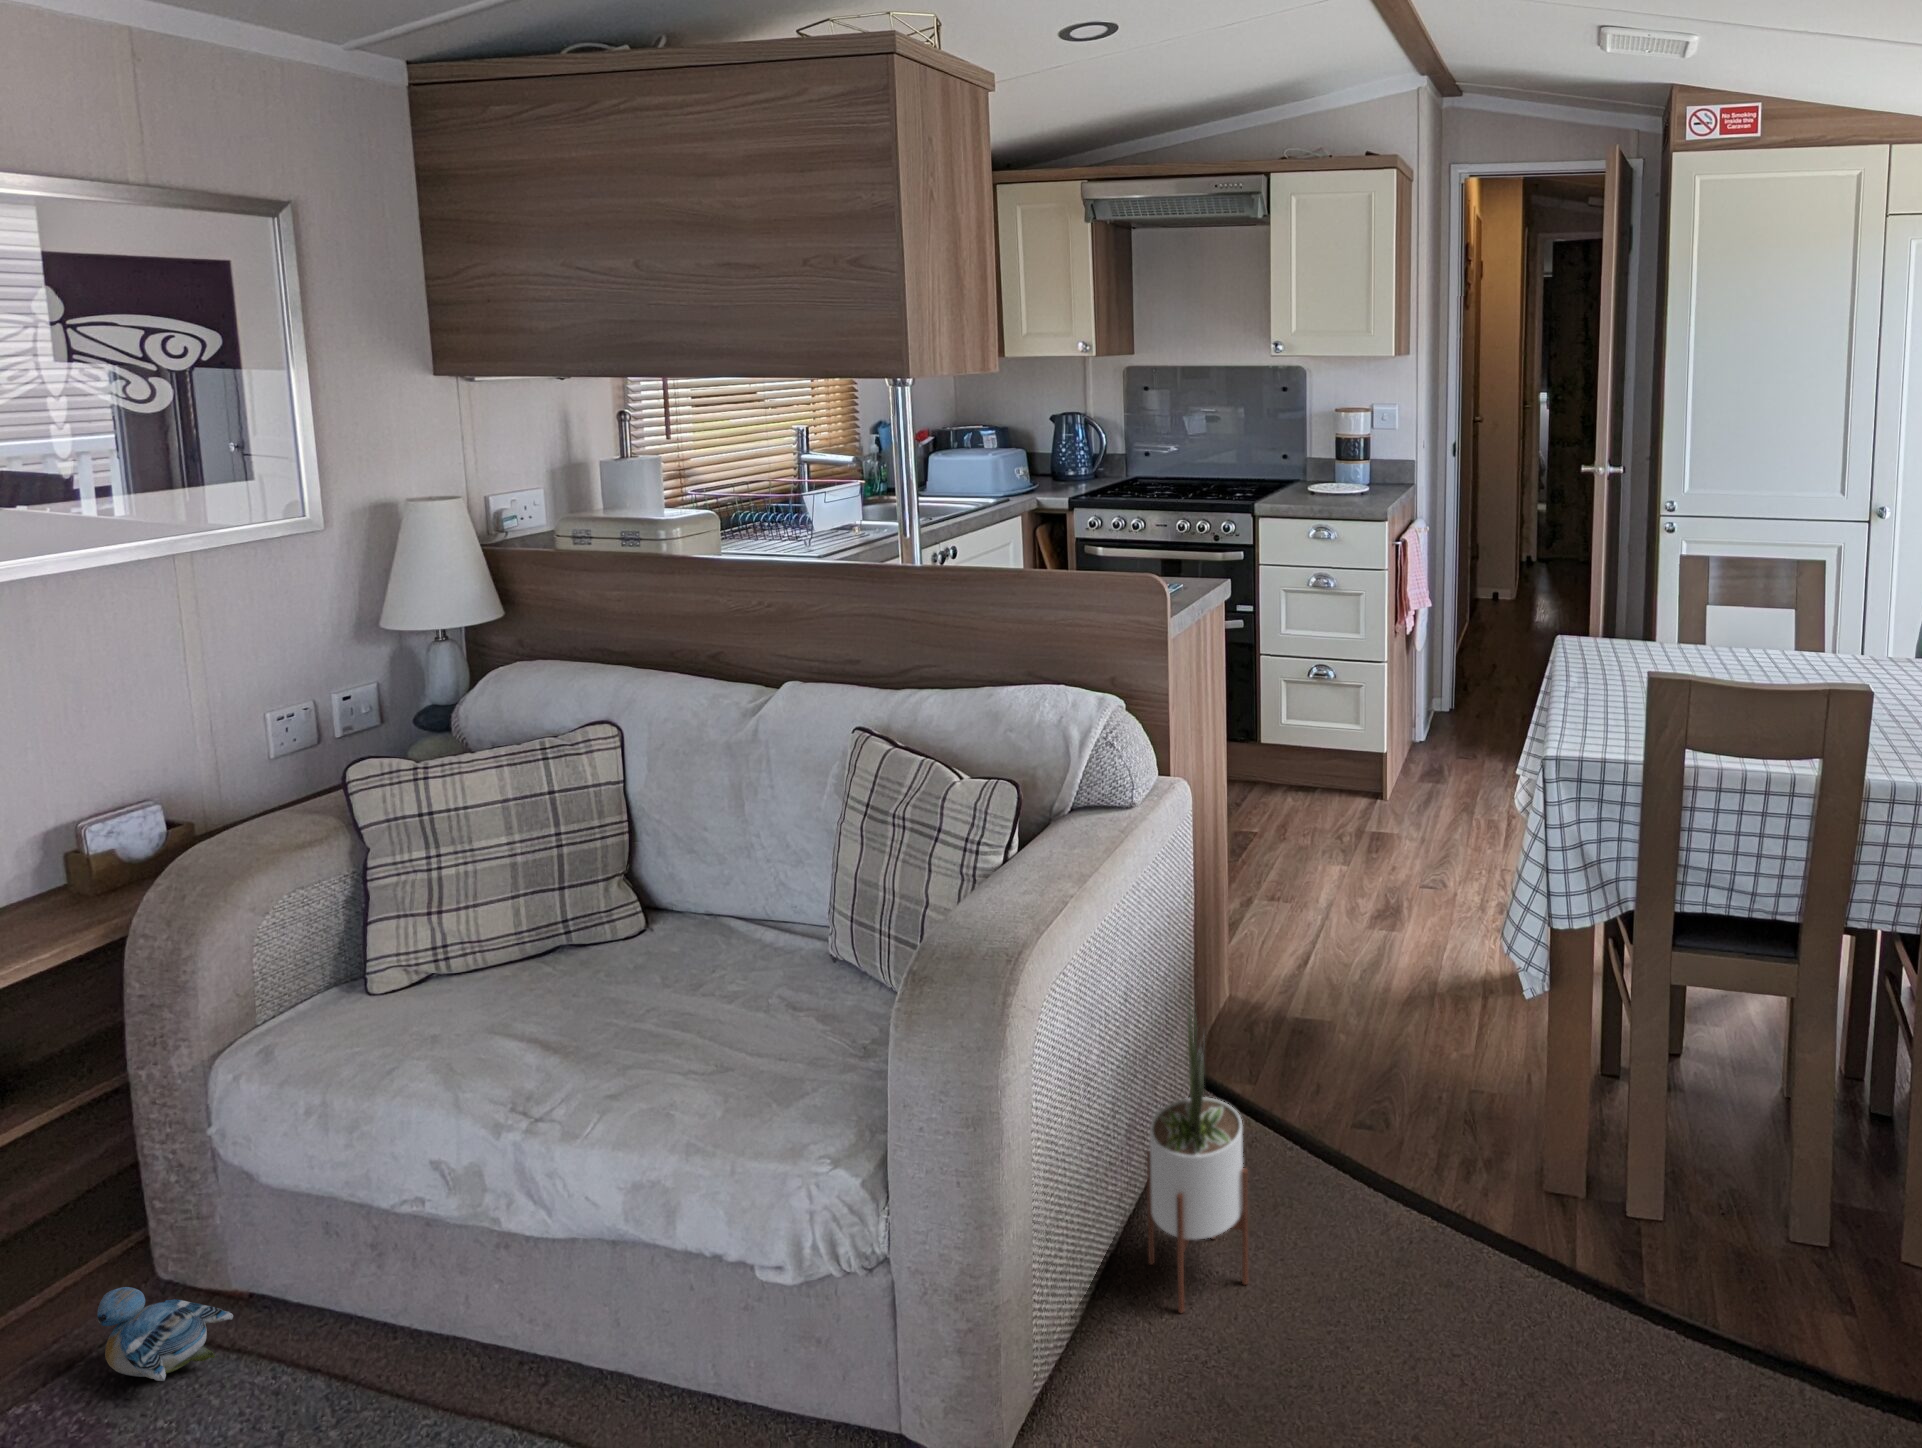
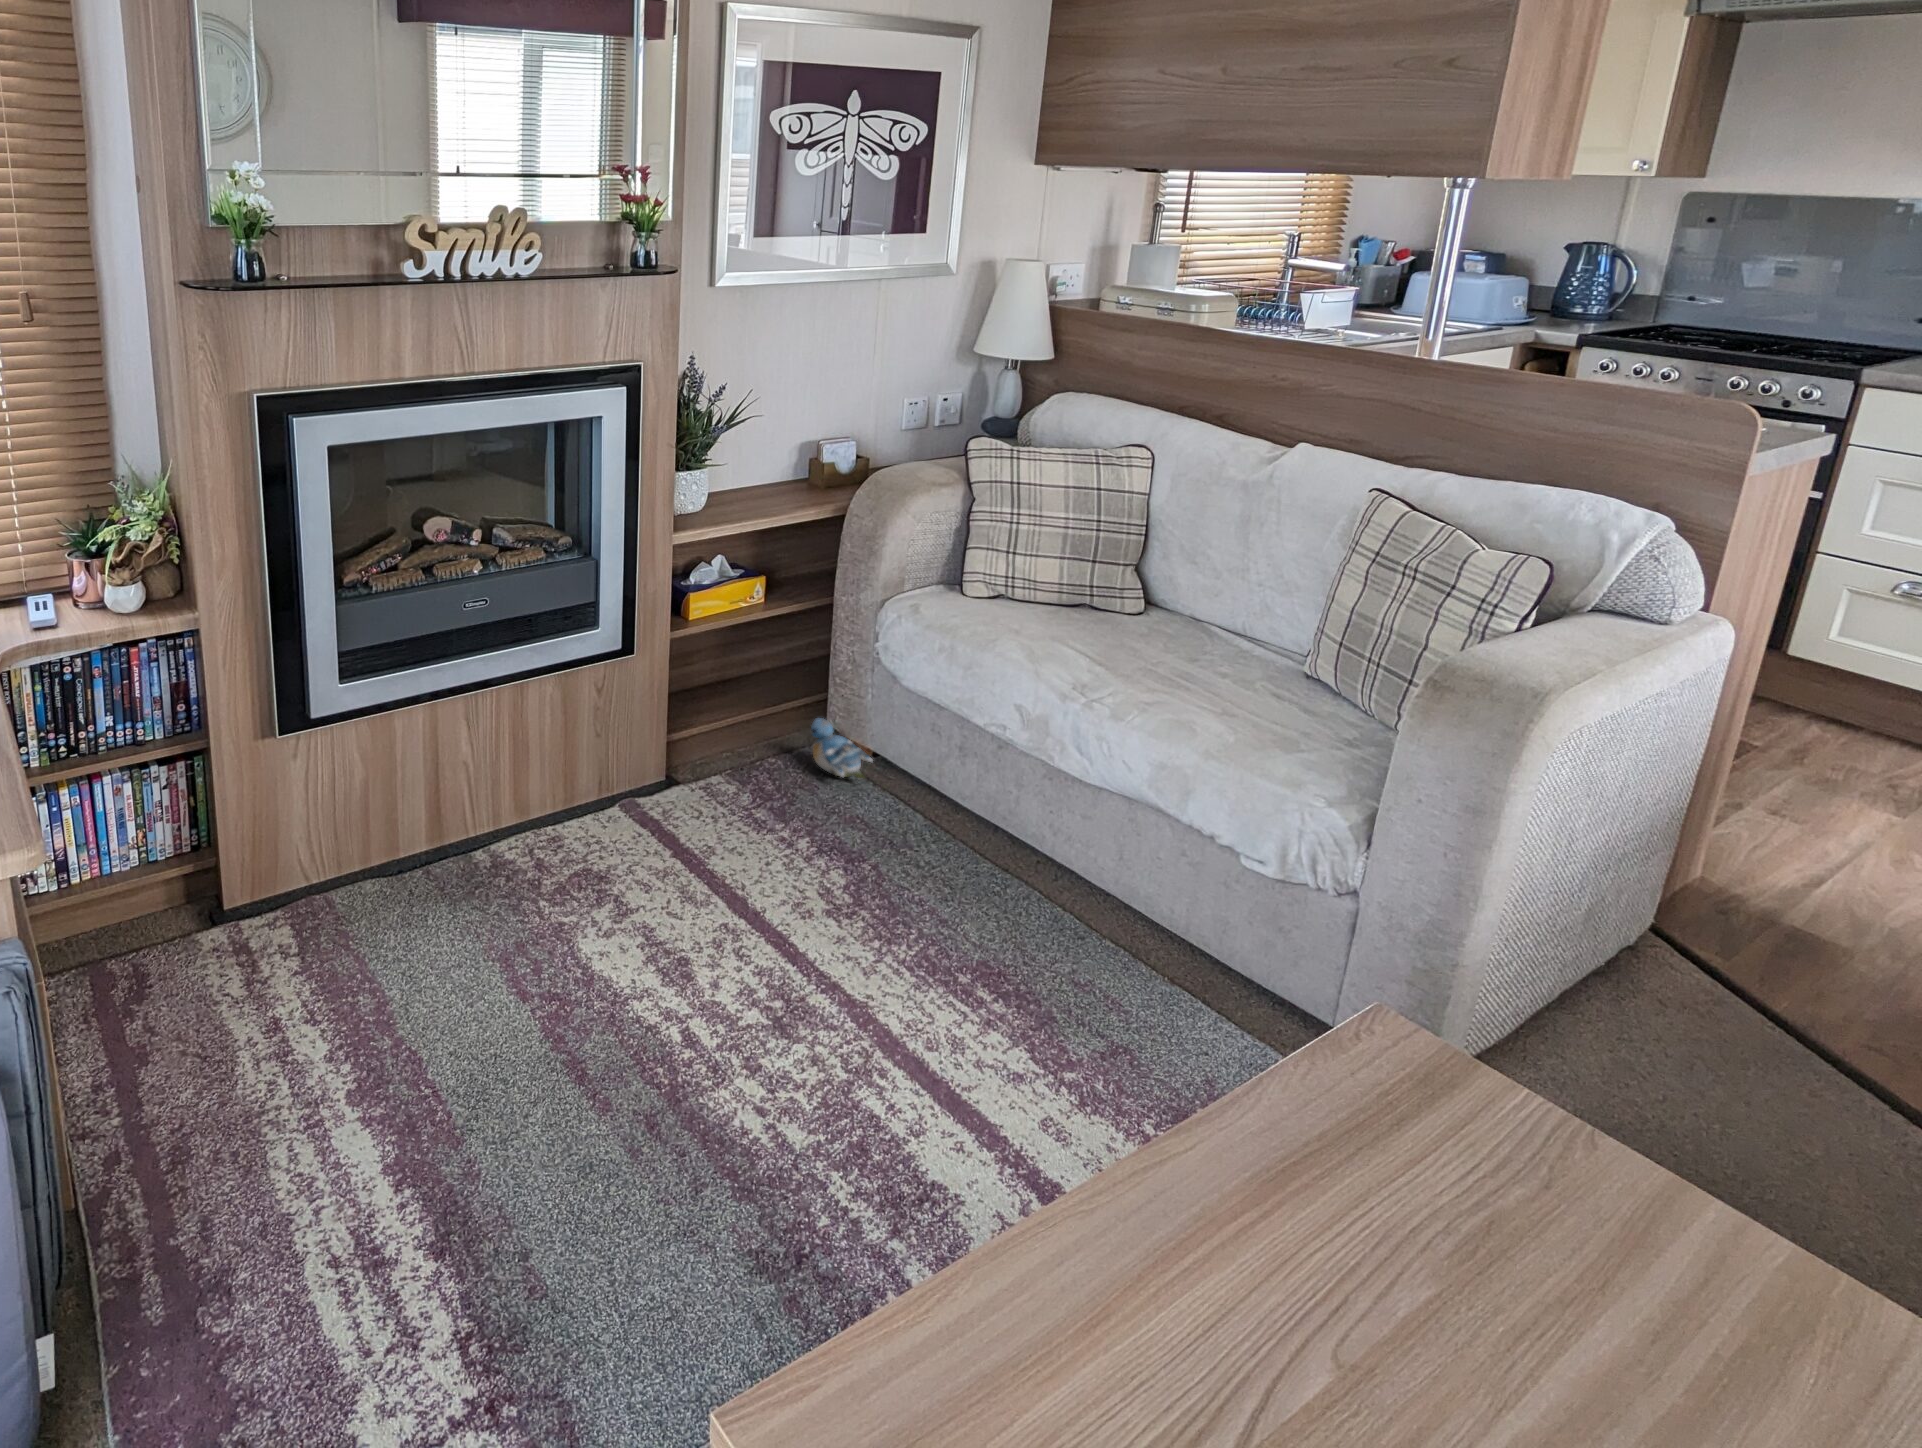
potted plant: present [1147,995,1248,1313] -> none [1589,799,1748,1104]

